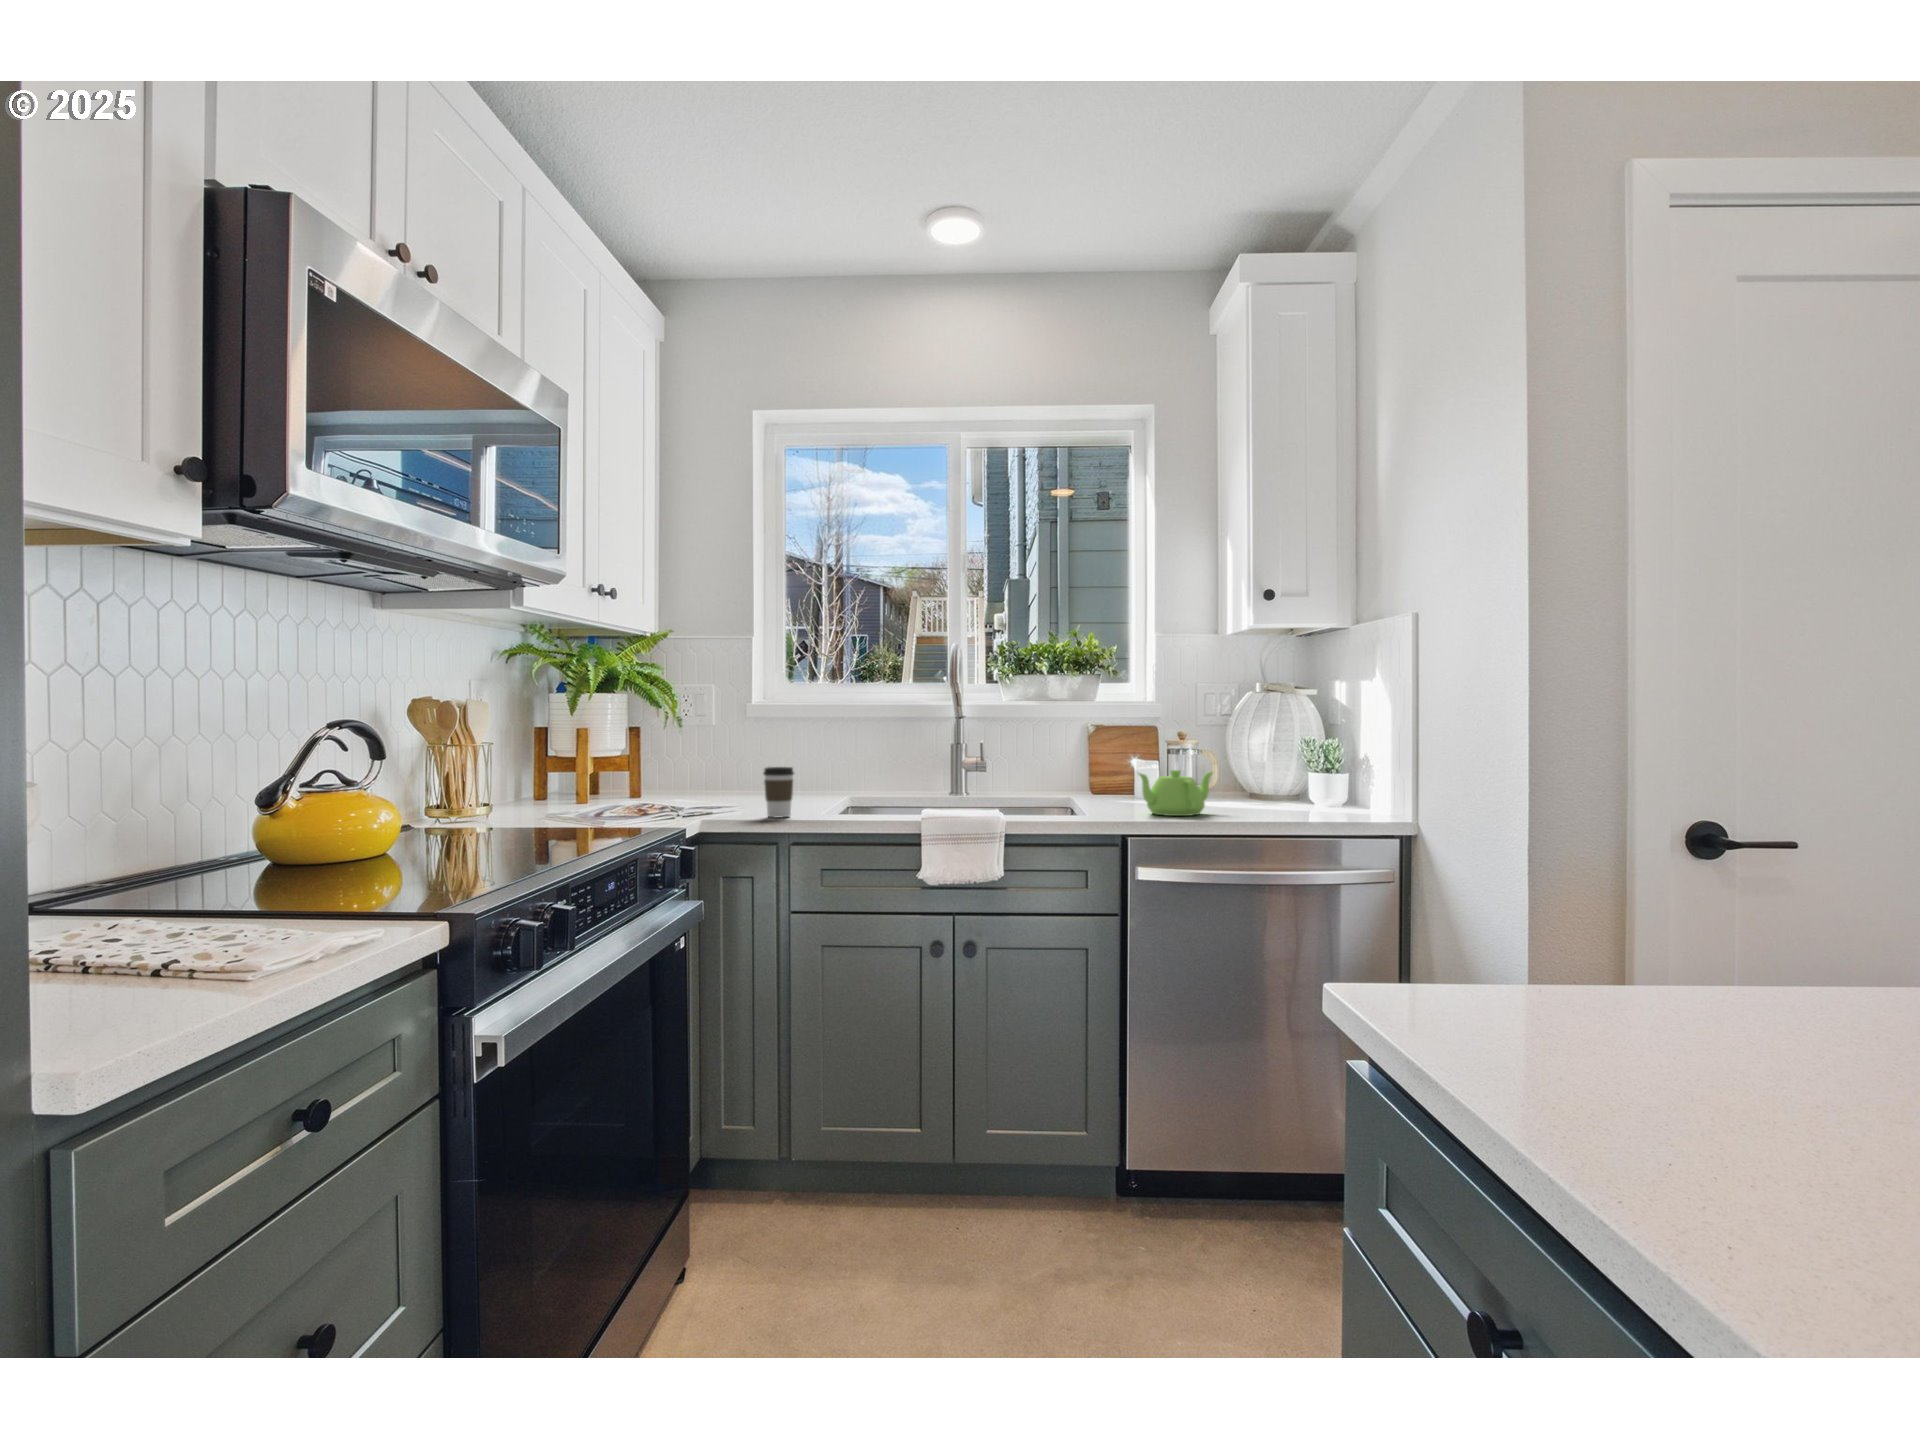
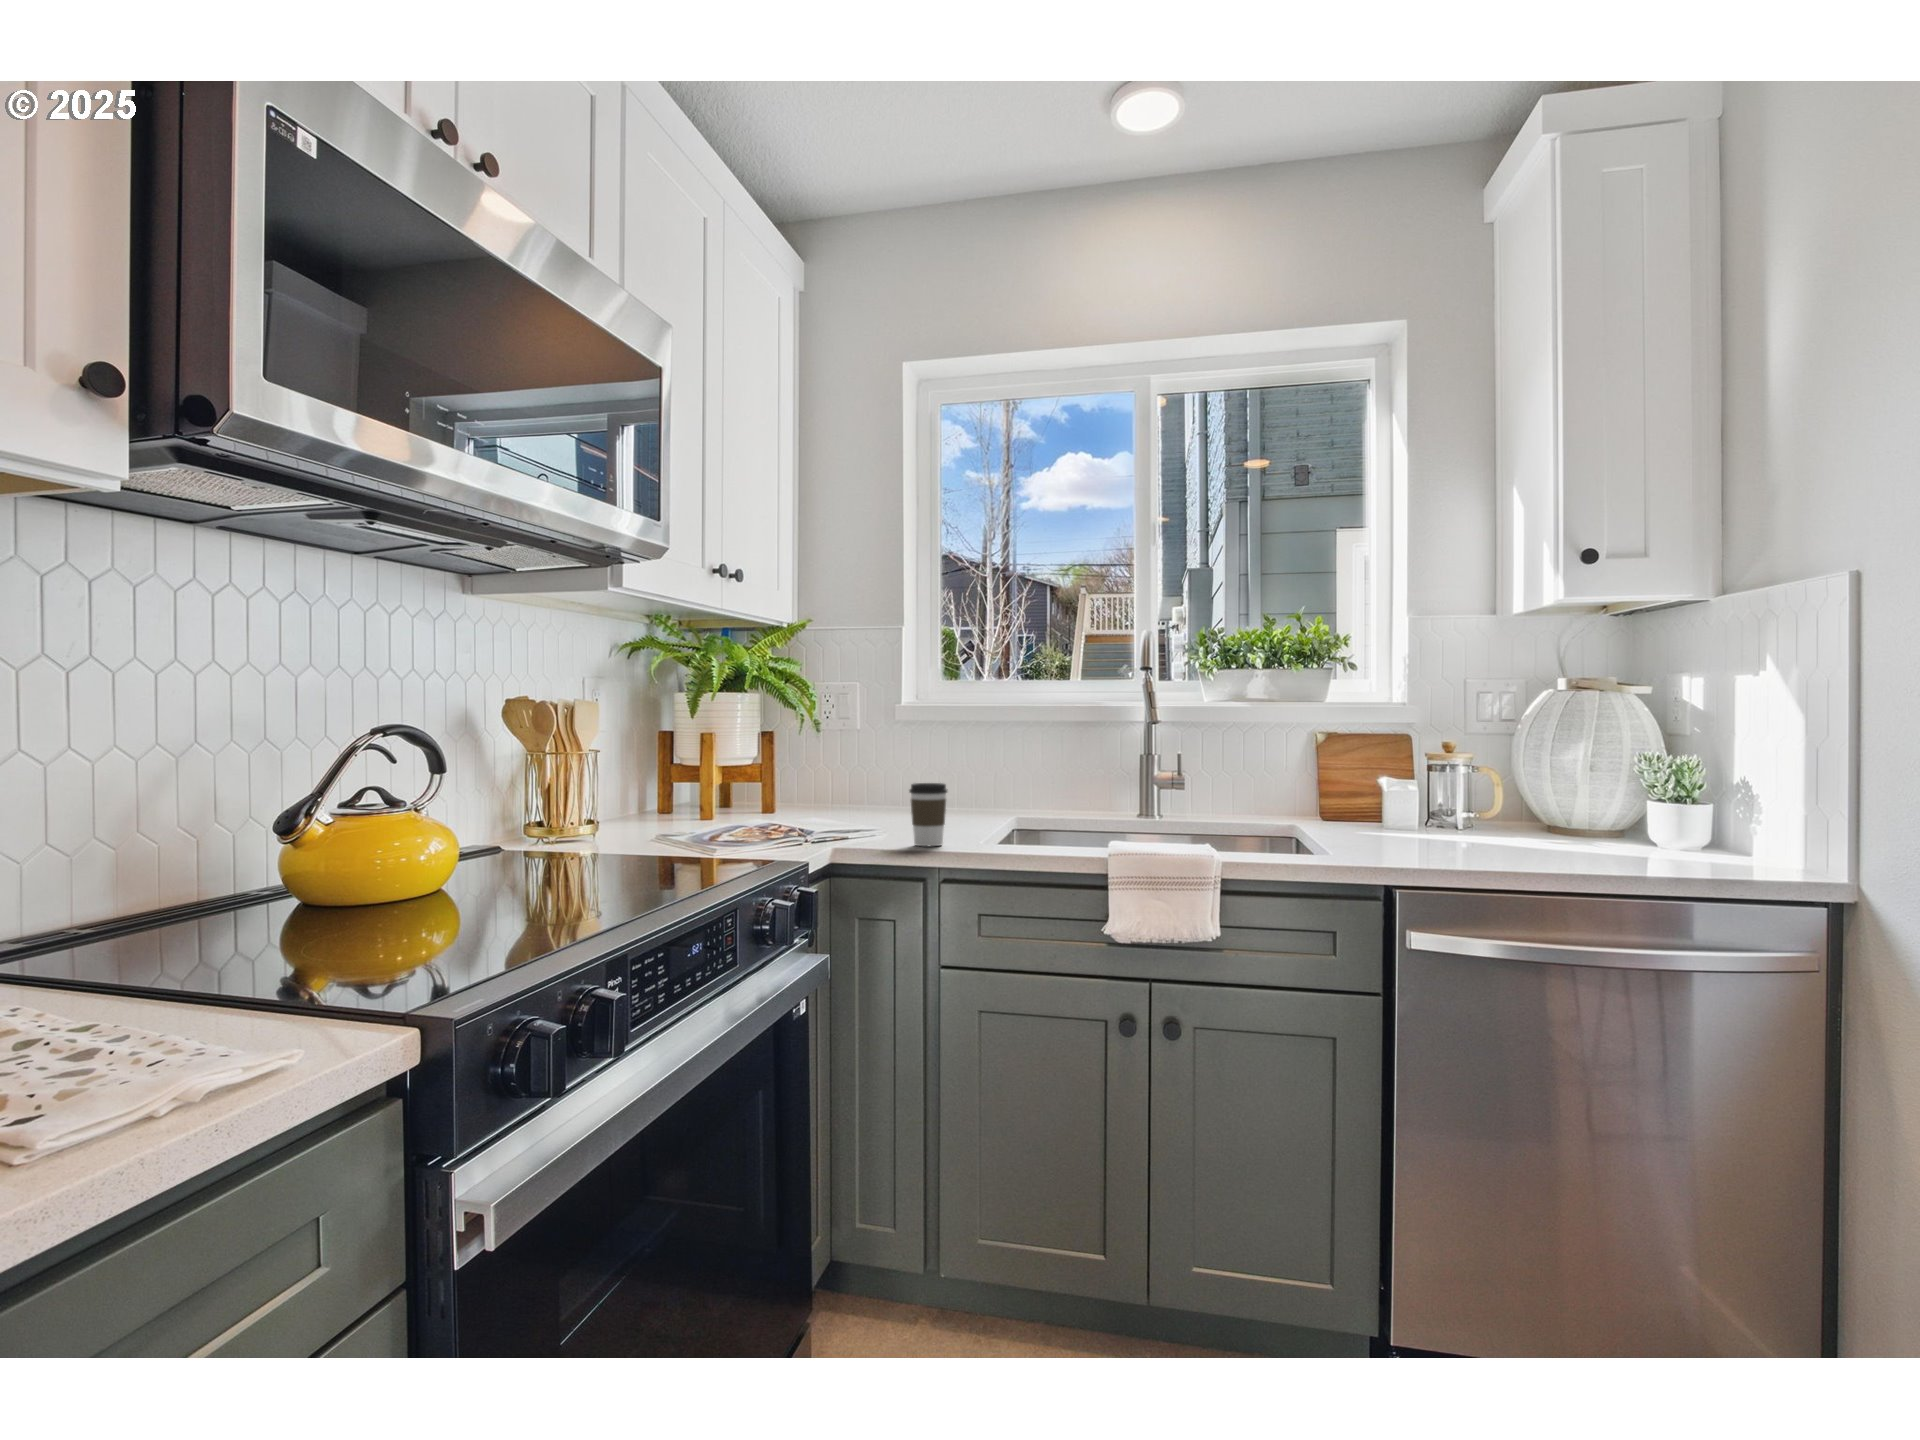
teapot: present [1138,770,1213,816] -> none [1401,797,1510,858]

